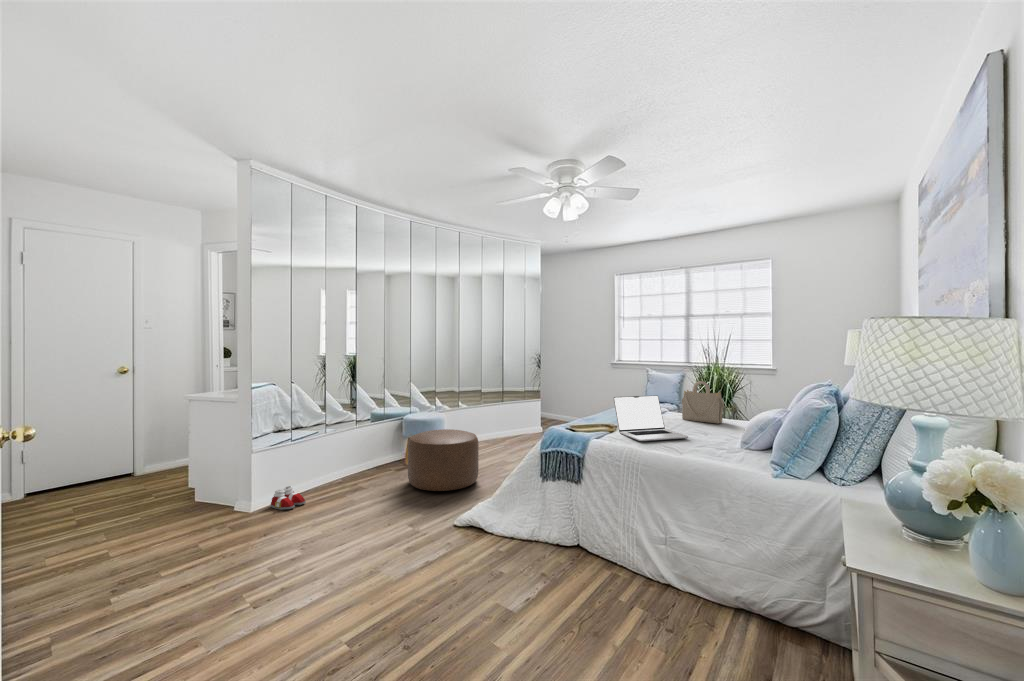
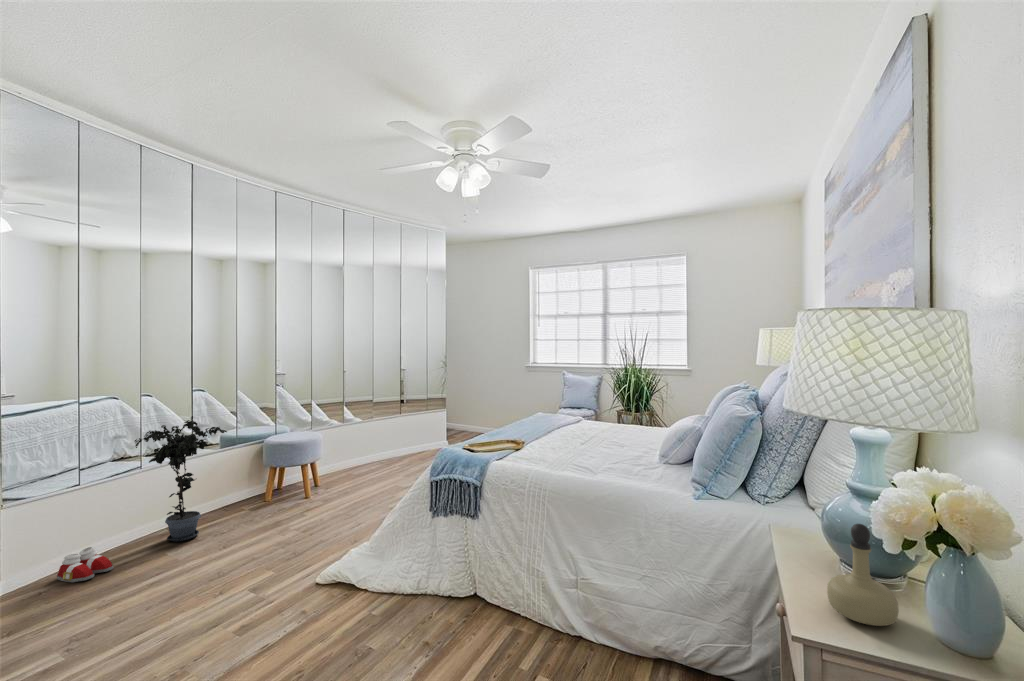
handbag: present [682,381,724,423] -> none [595,386,640,433]
potted plant: none [318,393,378,489] -> present [135,416,227,542]
laptop: present [613,395,688,441] -> none [516,405,600,462]
ottoman: present [408,429,479,491] -> none [267,455,361,535]
perfume bottle: none [883,487,942,564] -> present [827,524,899,626]

